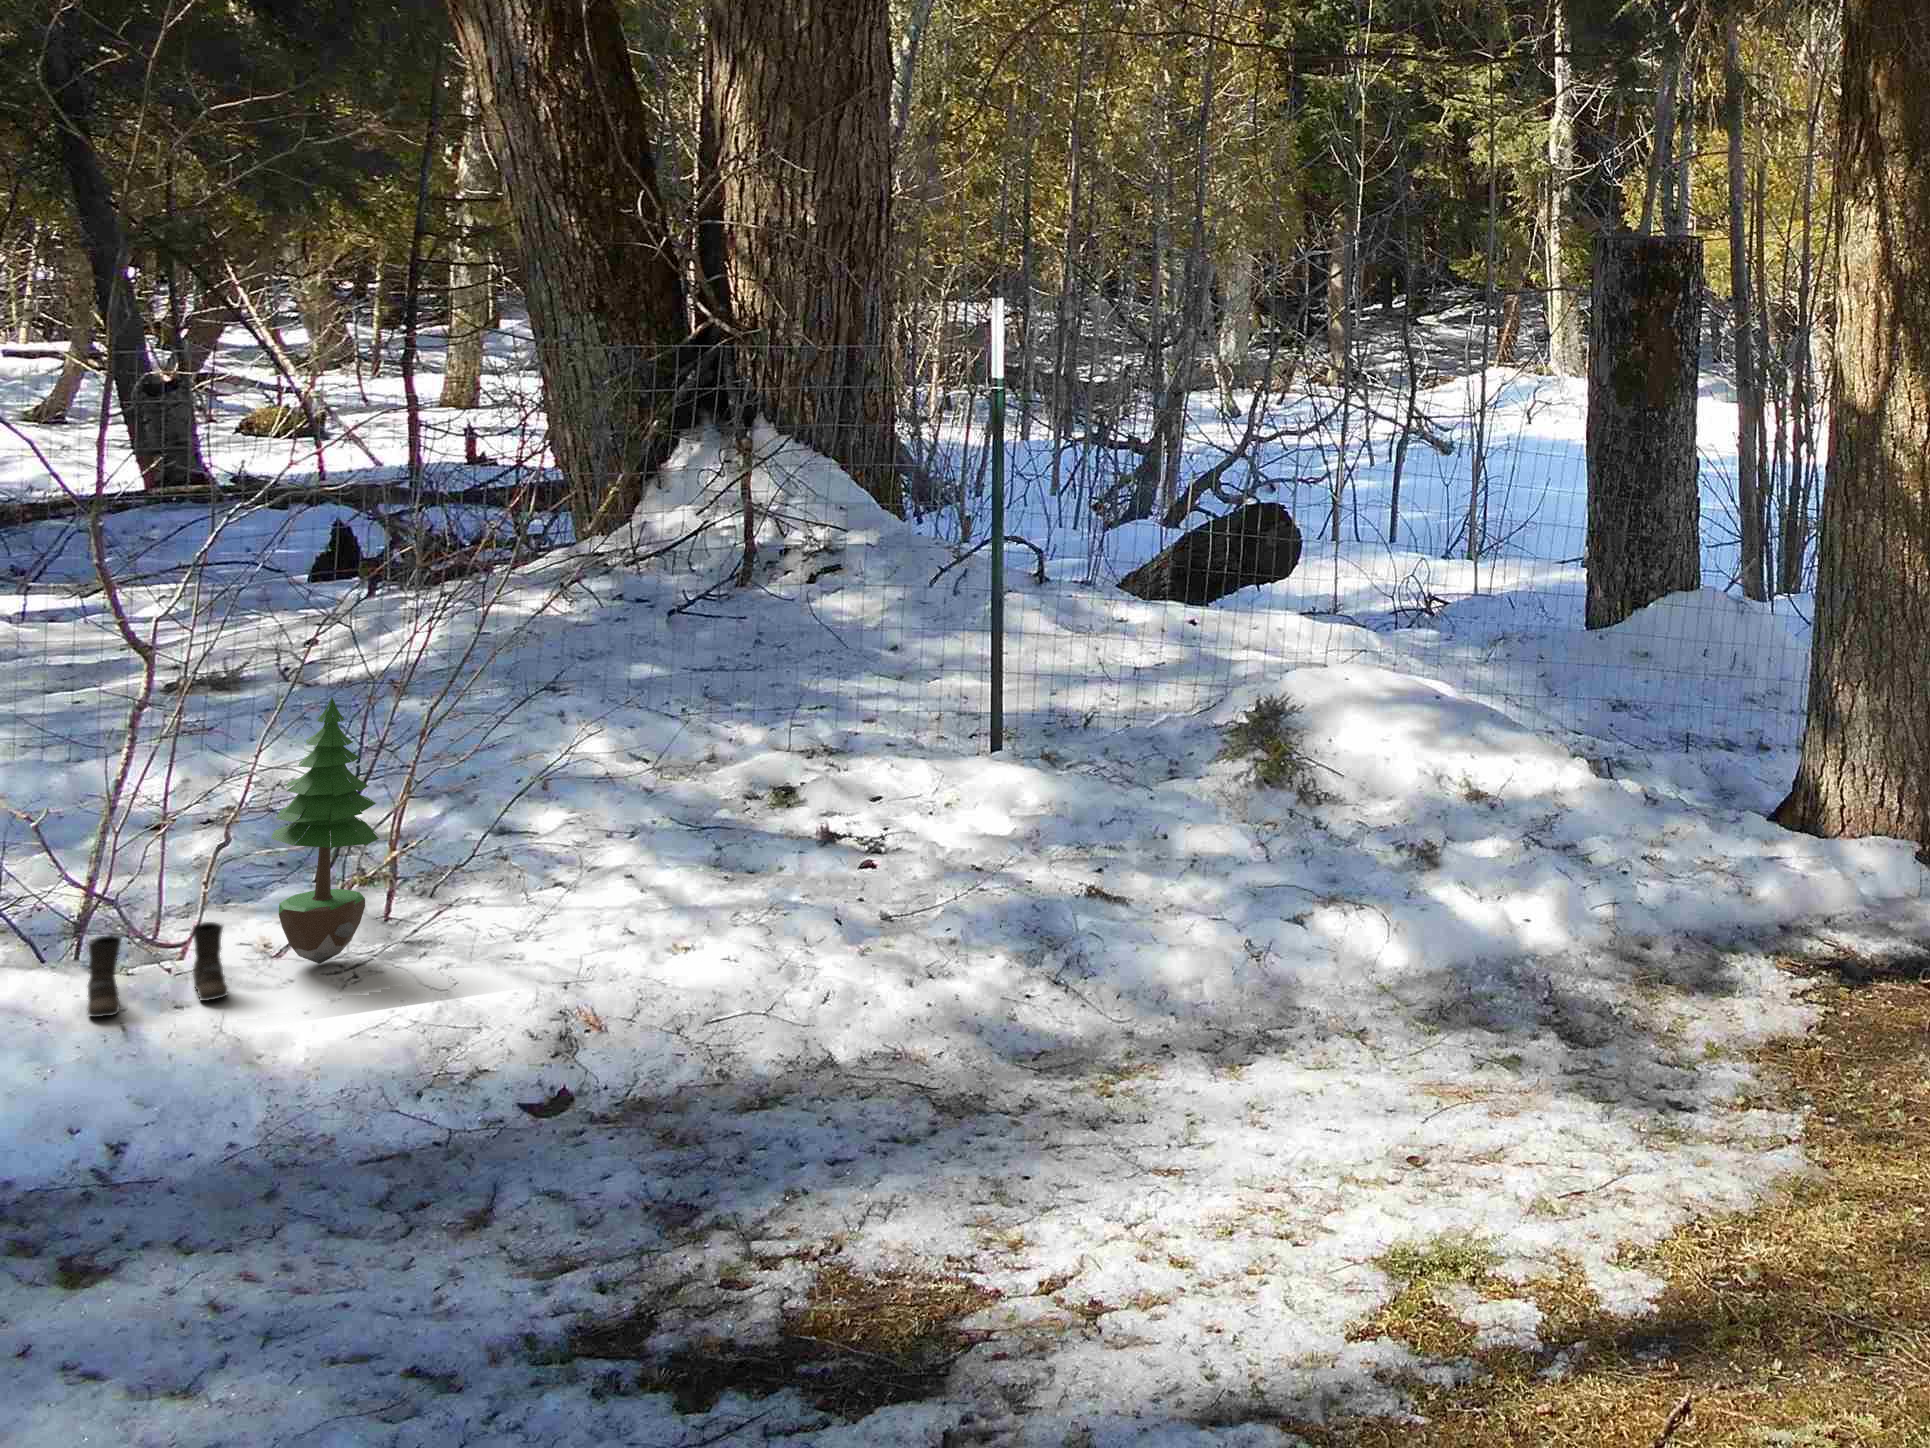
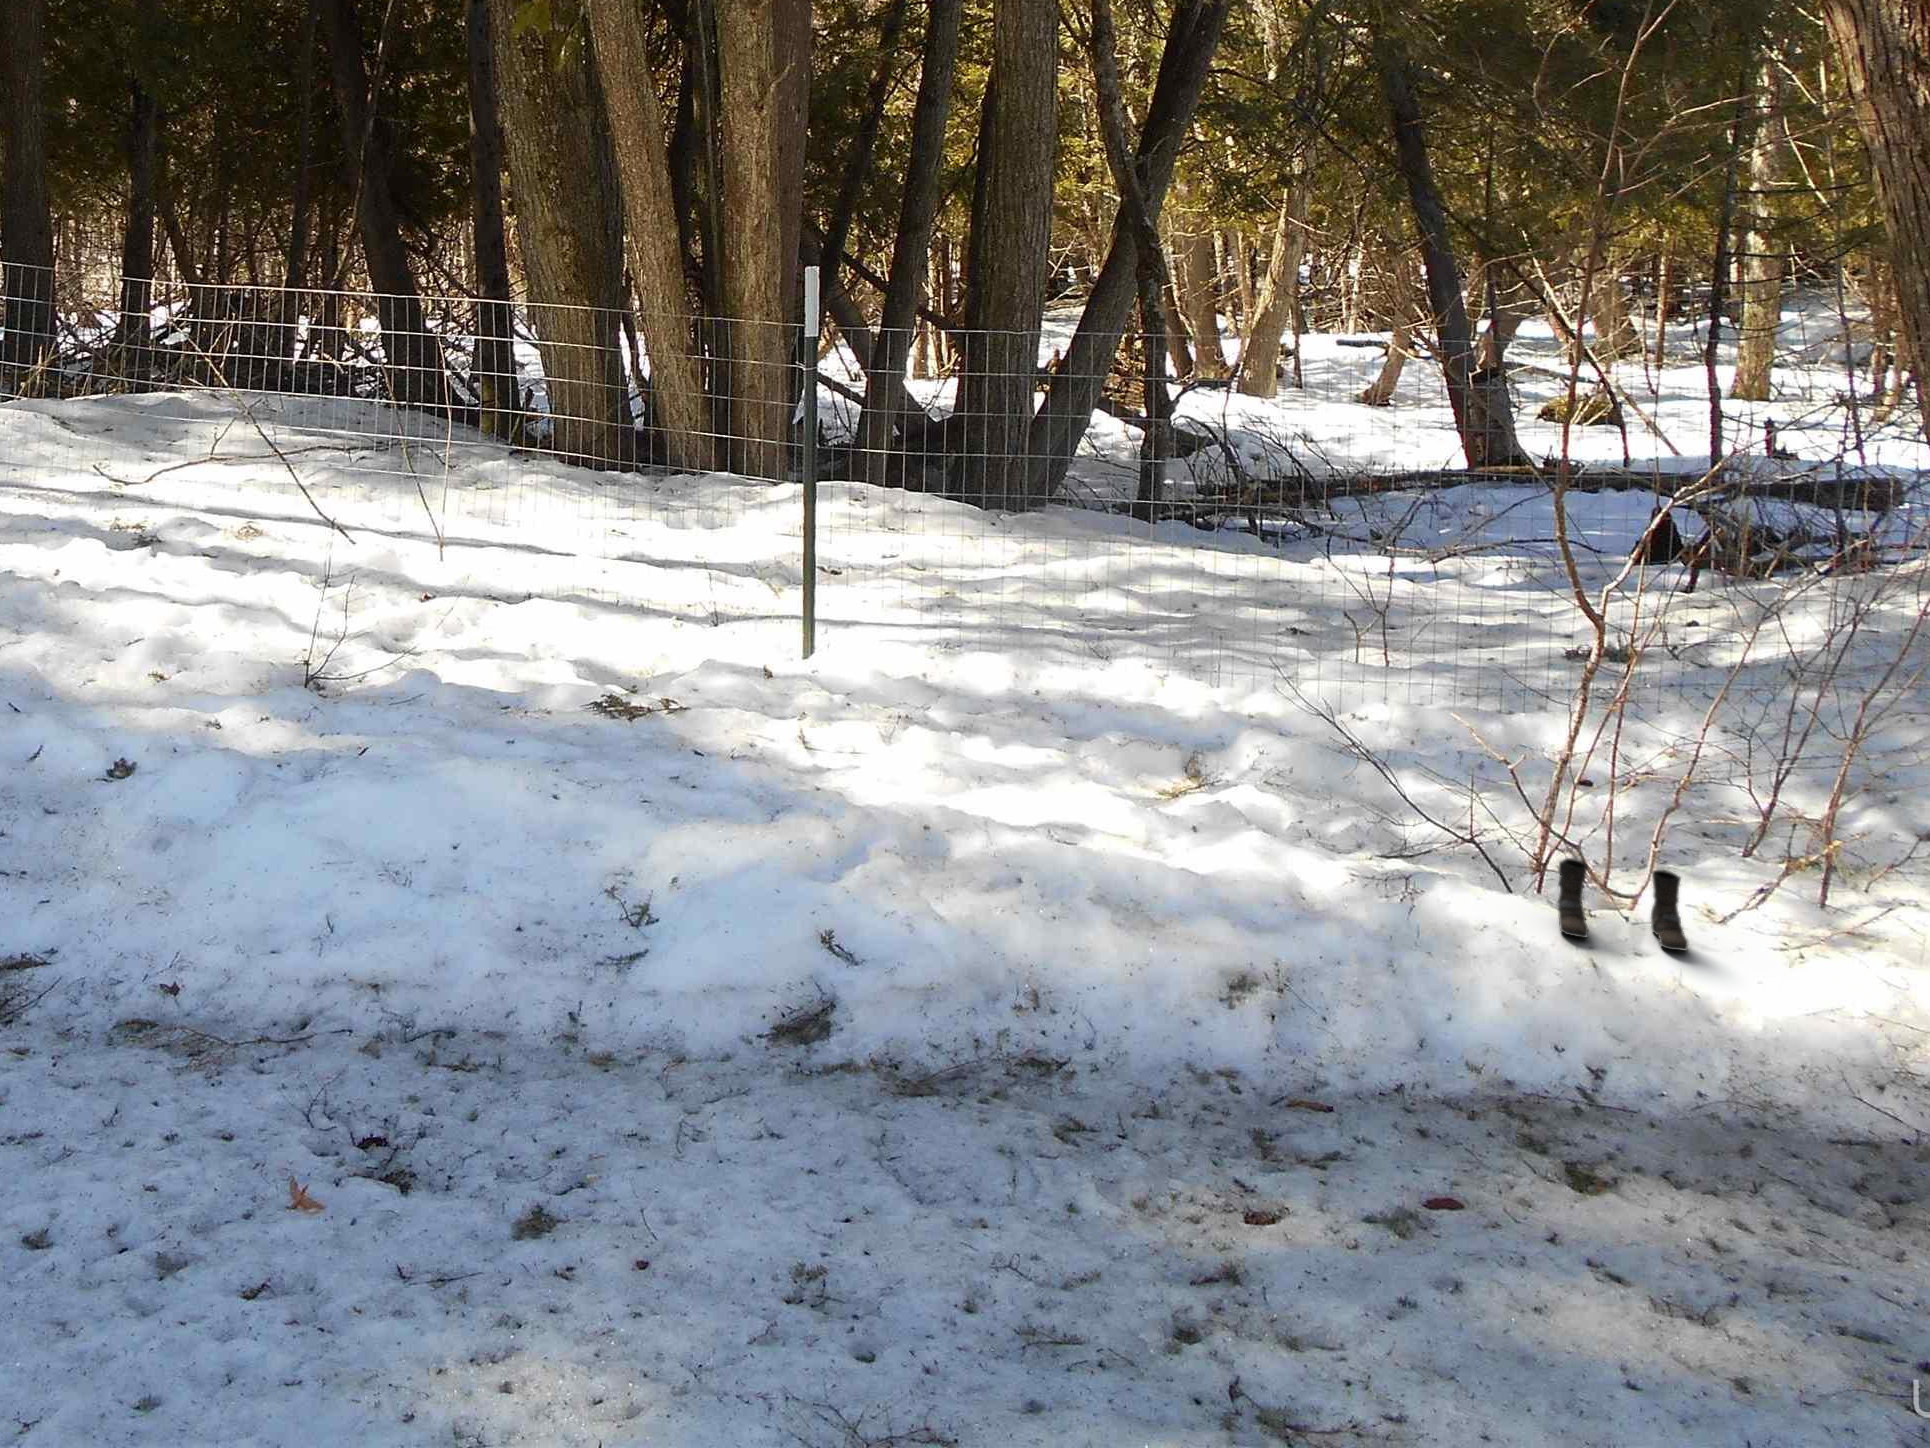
potted tree: present [271,698,379,964] -> none [1725,669,1840,942]

